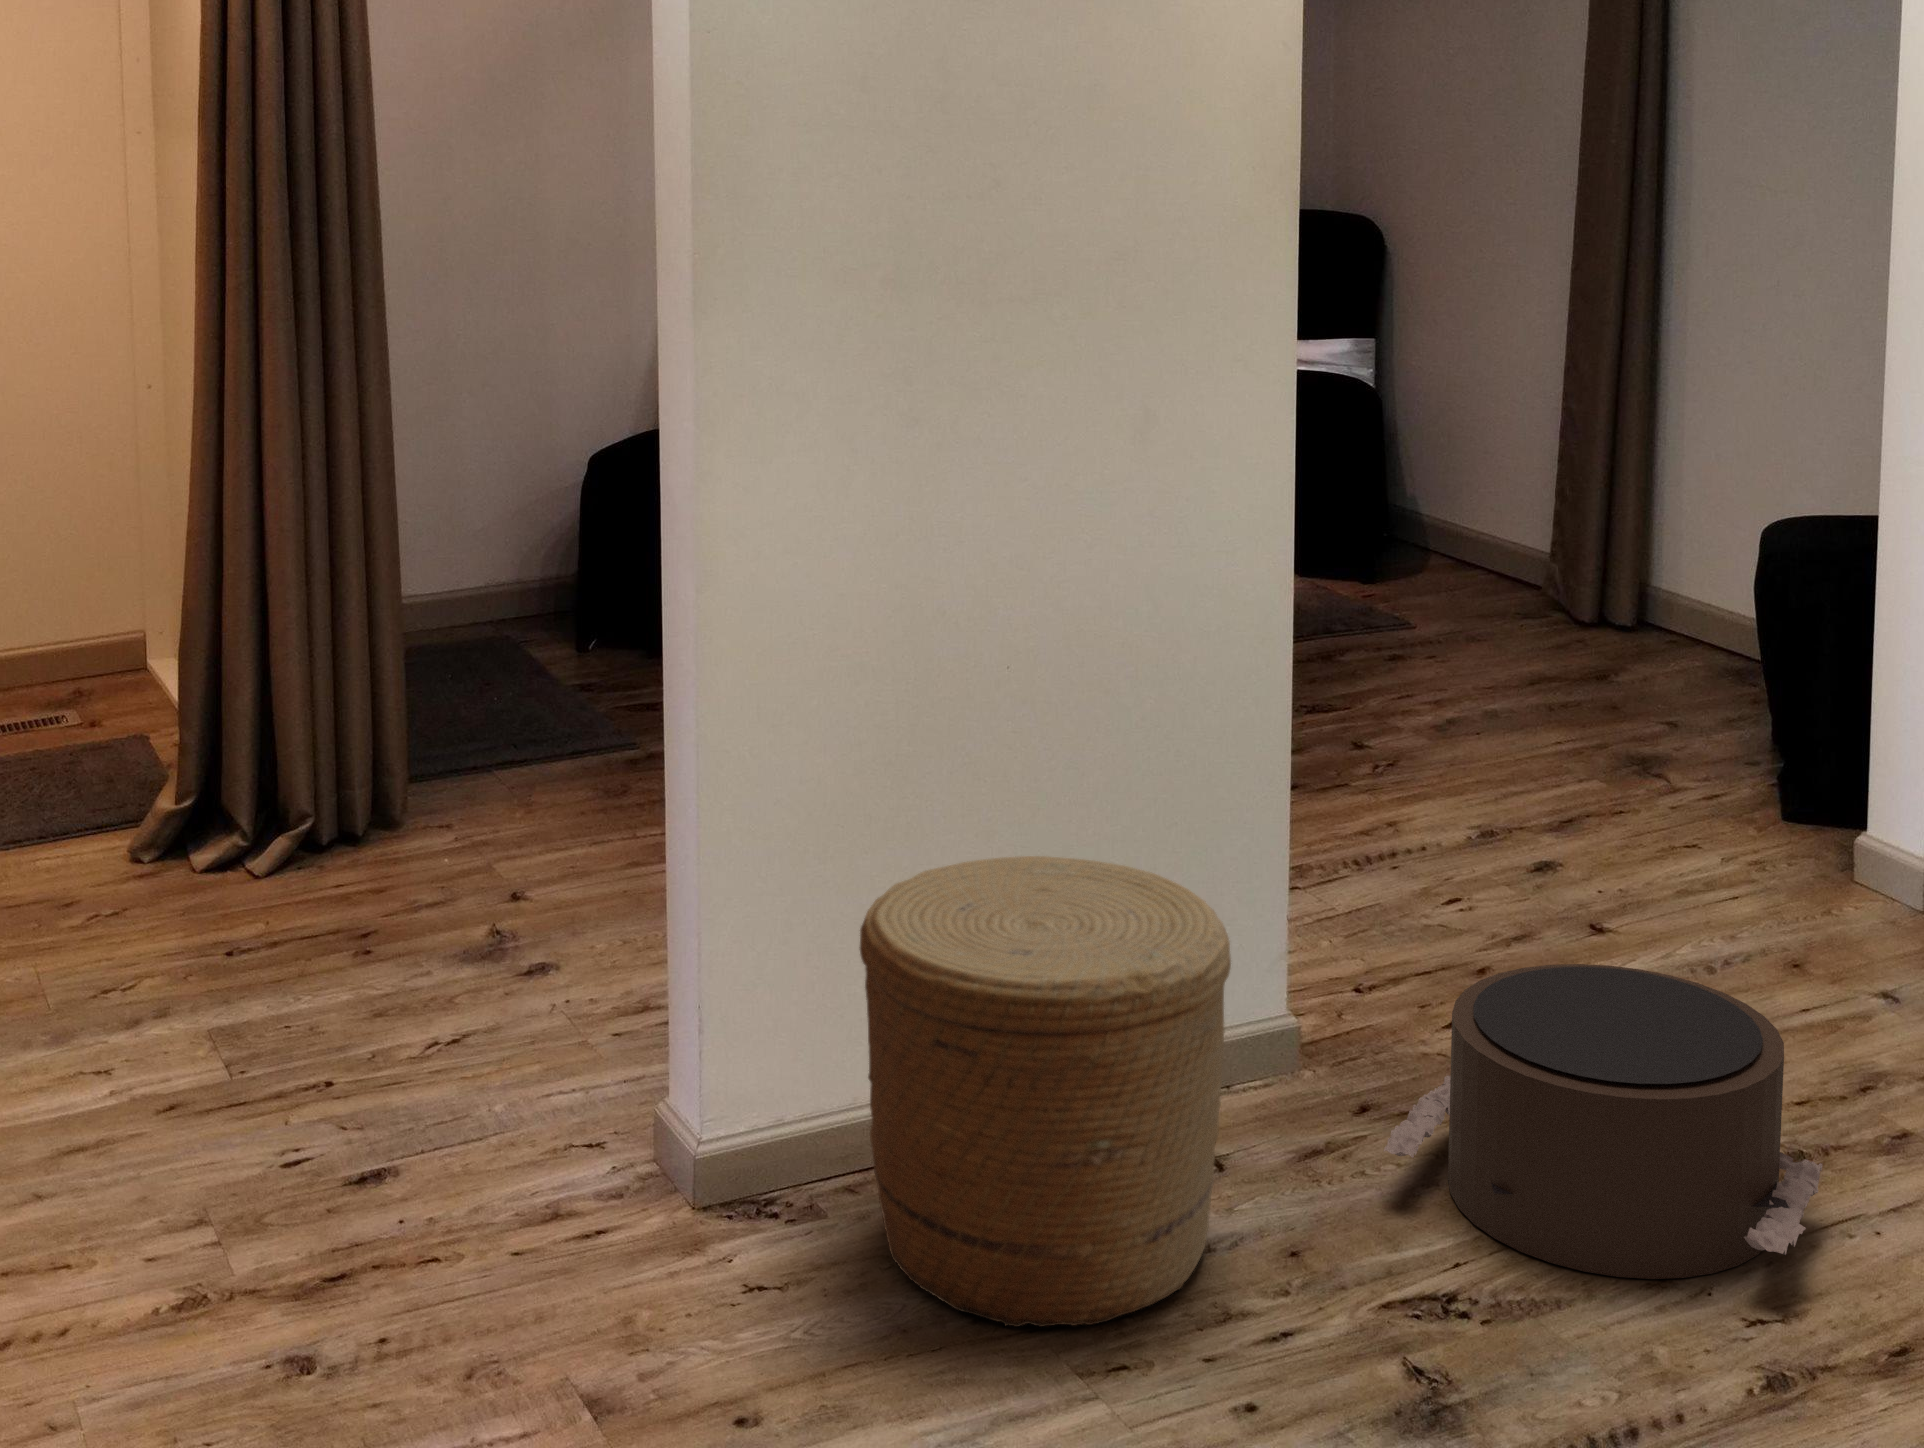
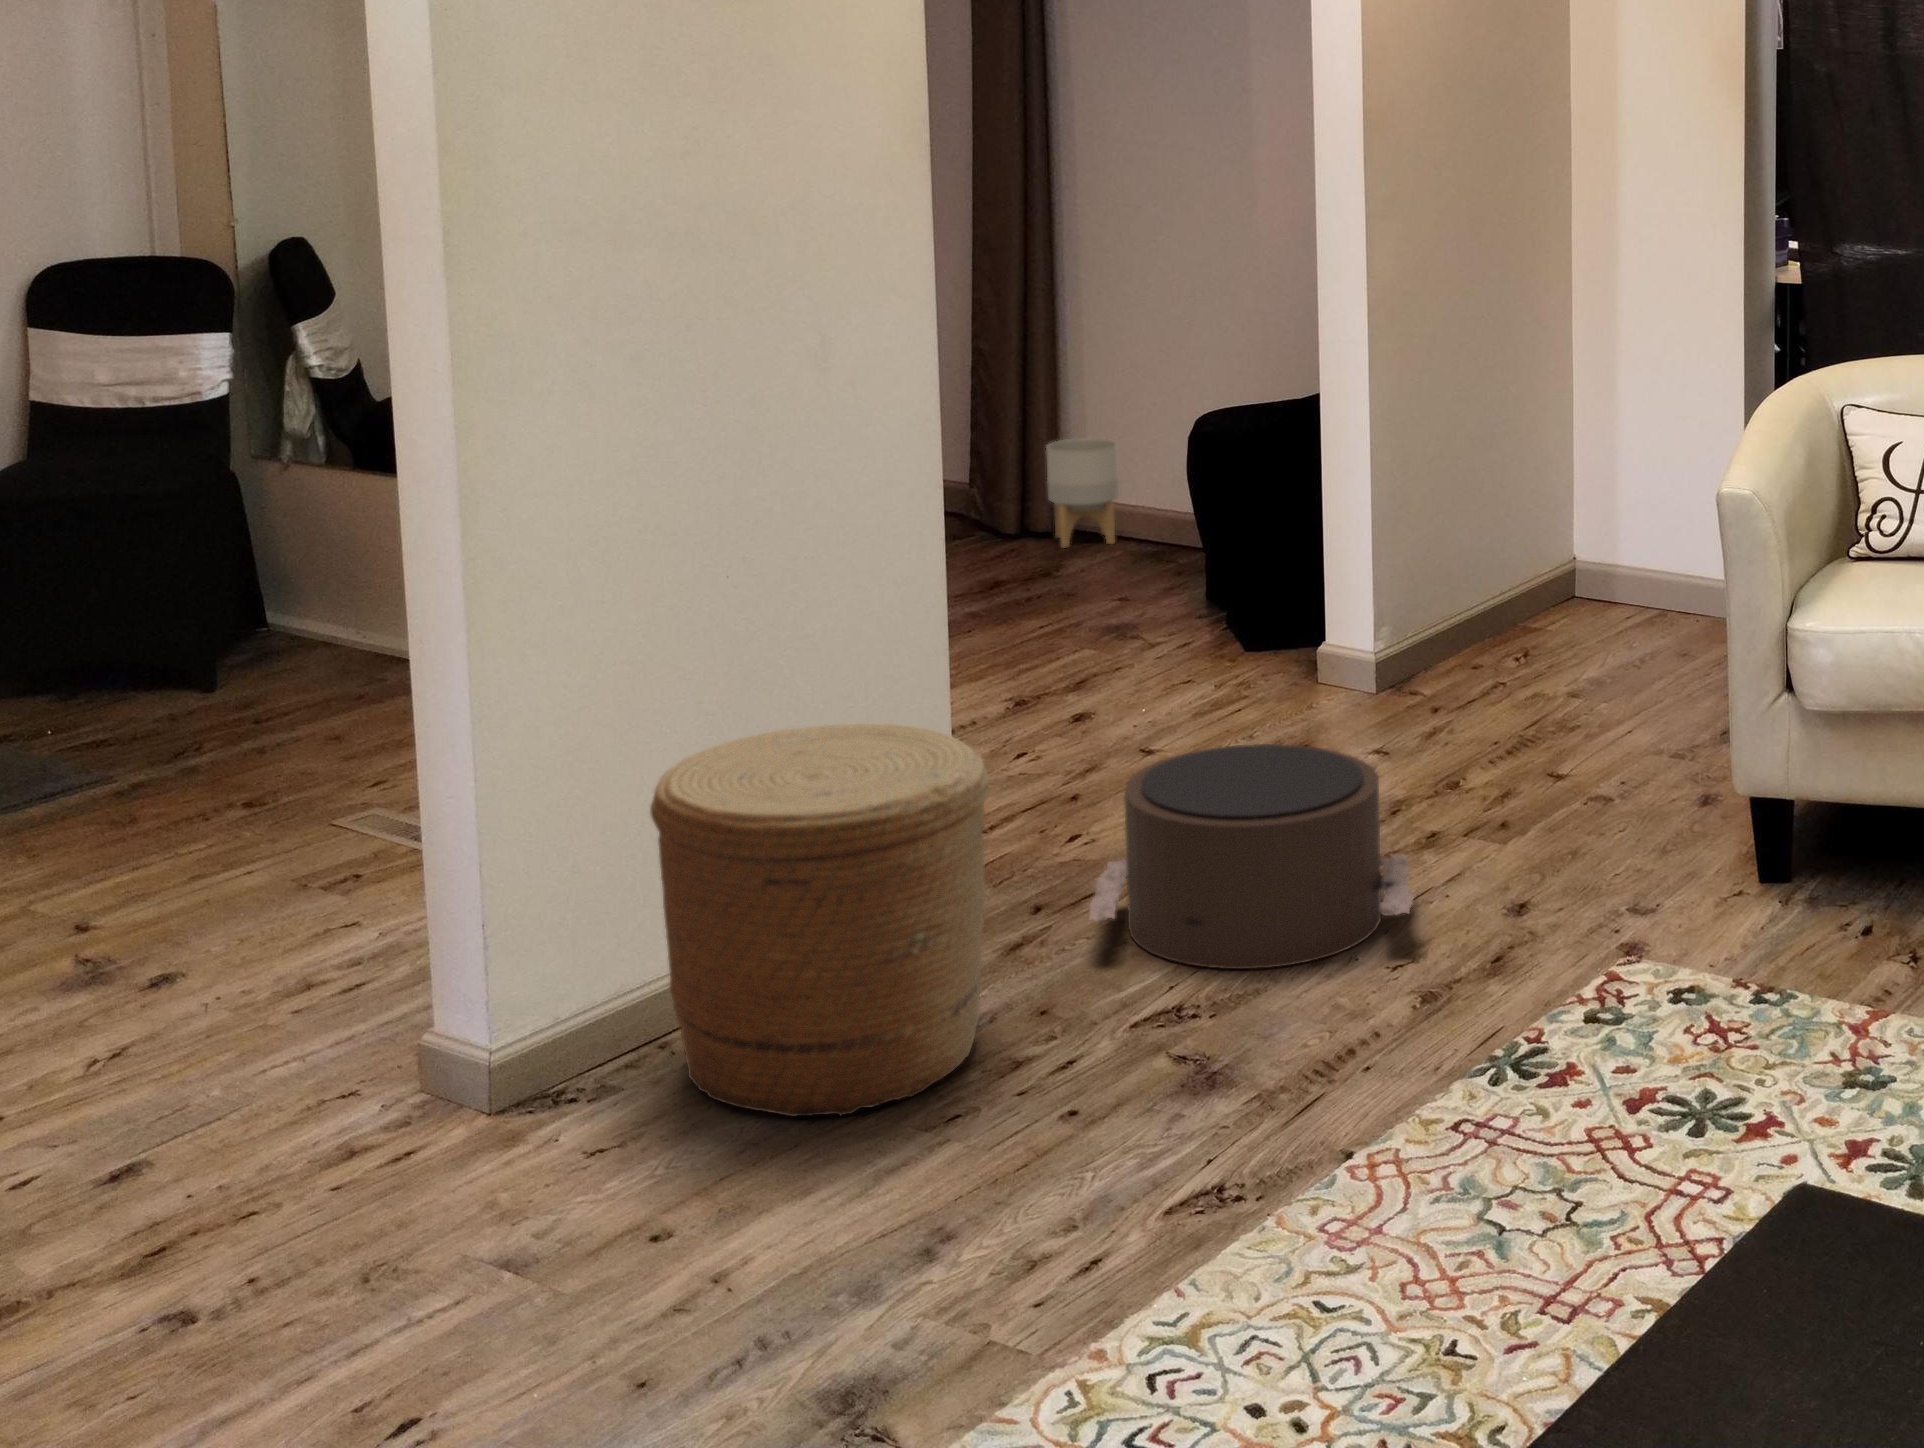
planter: none [1628,527,1714,654] -> present [1046,438,1119,548]

